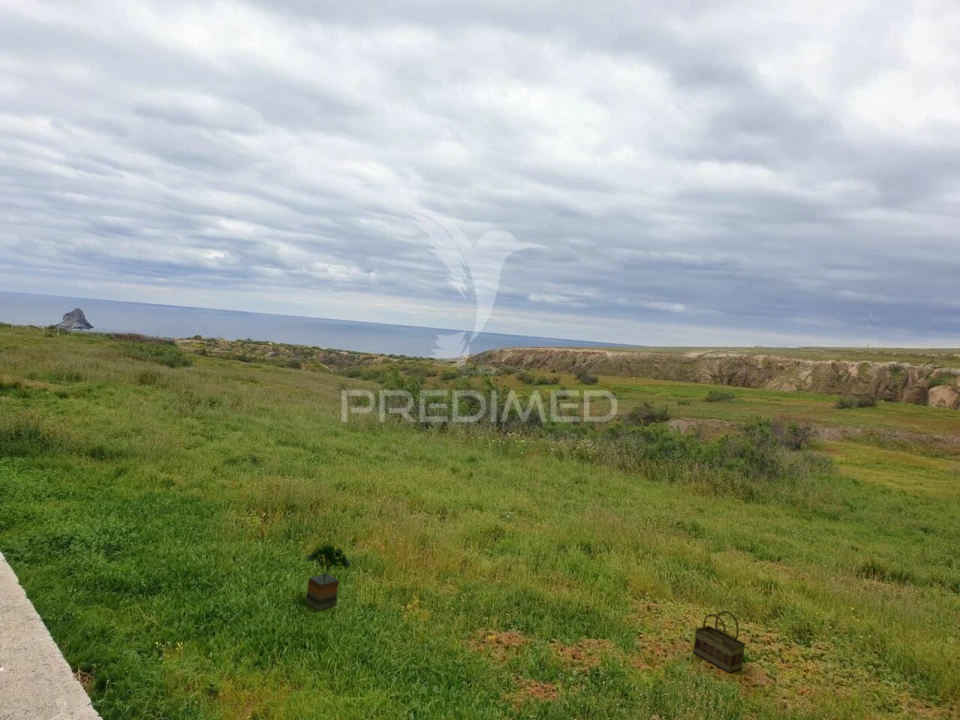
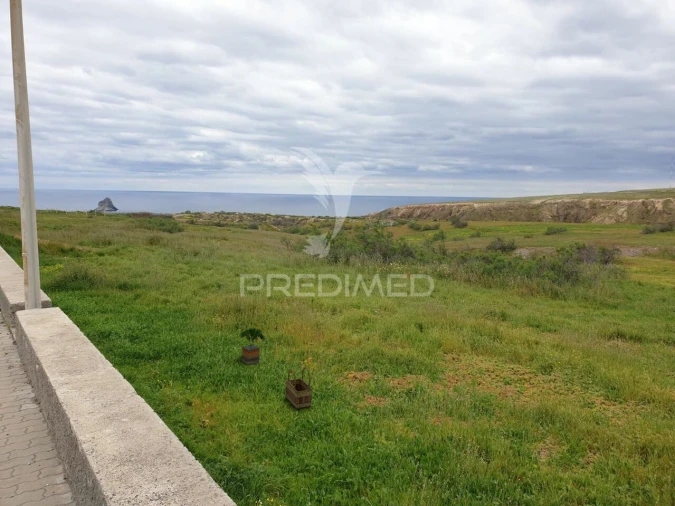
basket: present [693,611,745,673] -> present [286,367,312,409]

